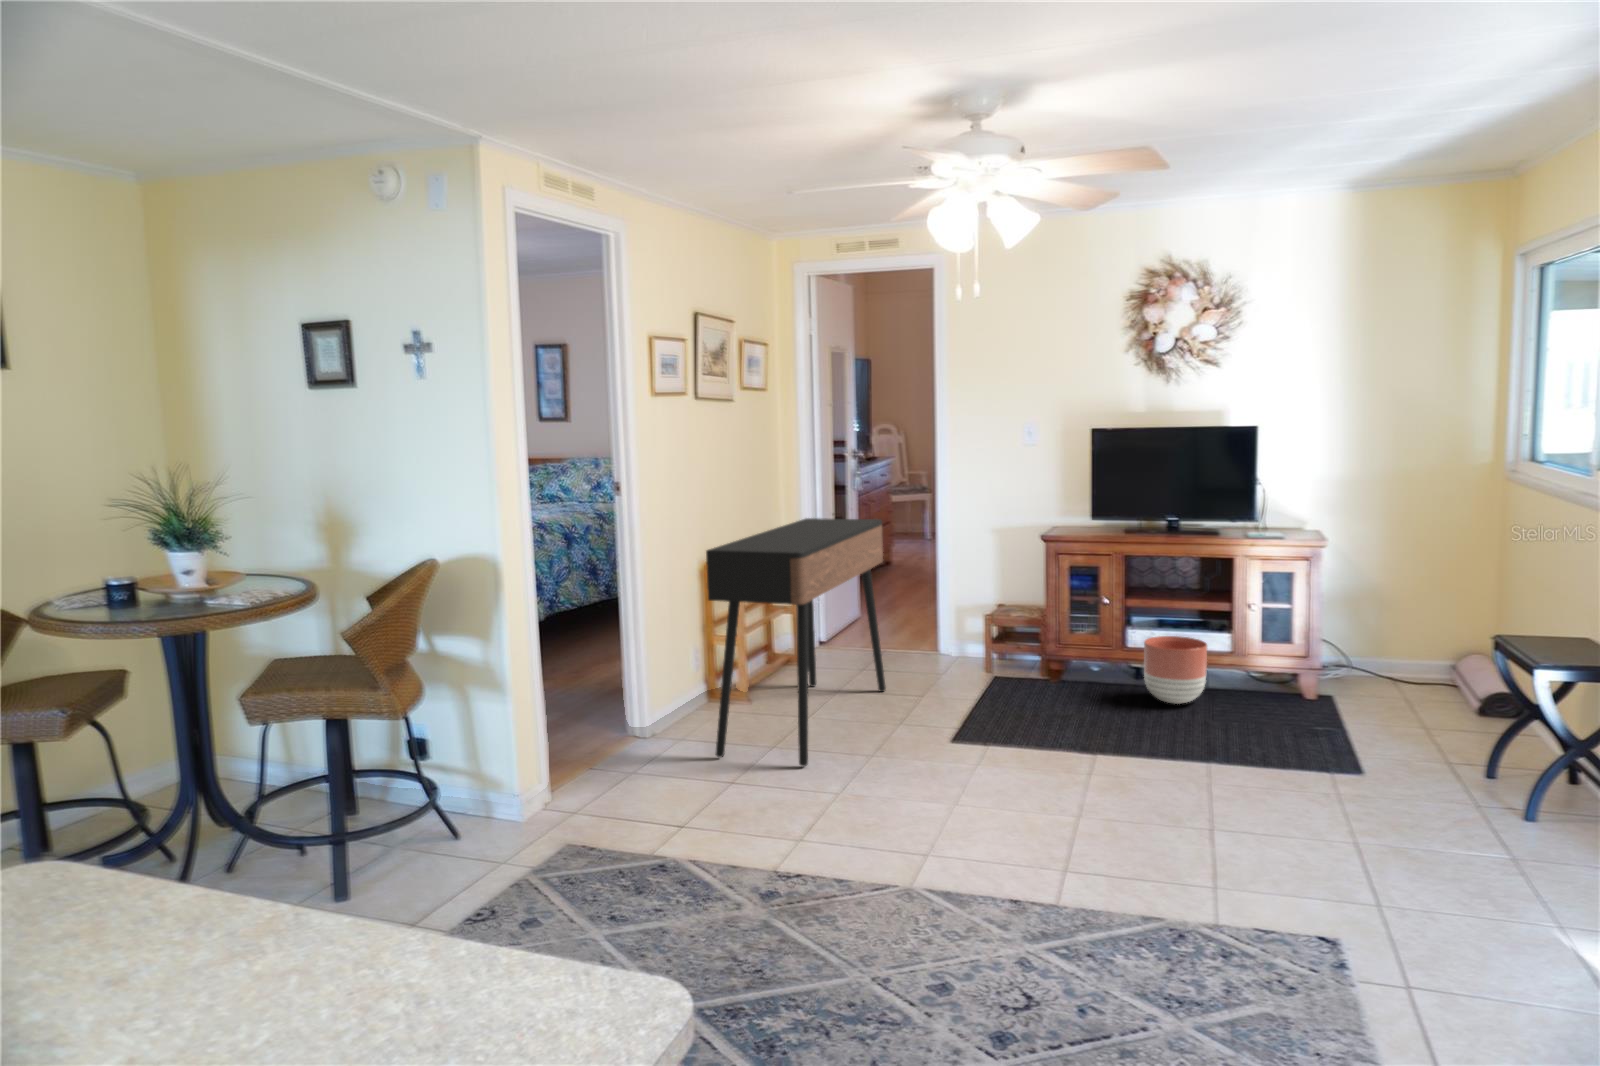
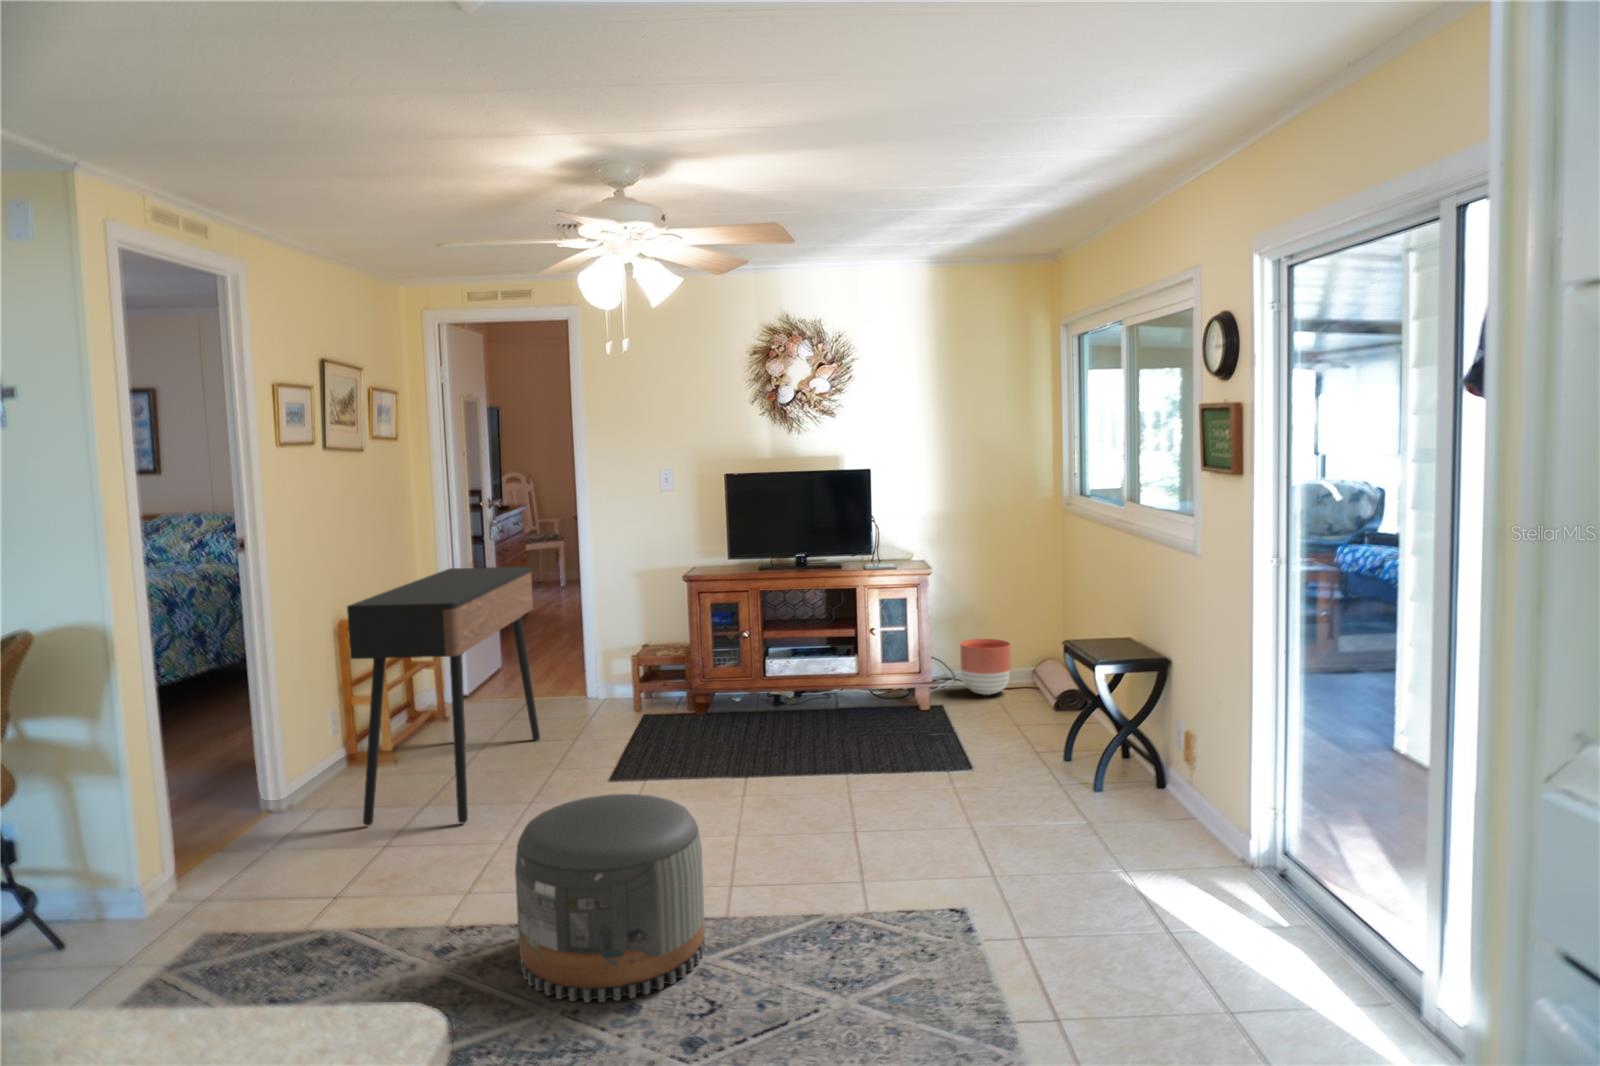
planter: present [1144,636,1207,704] -> present [960,639,1011,695]
pouf: none [836,760,1028,975] -> present [515,794,705,1002]

